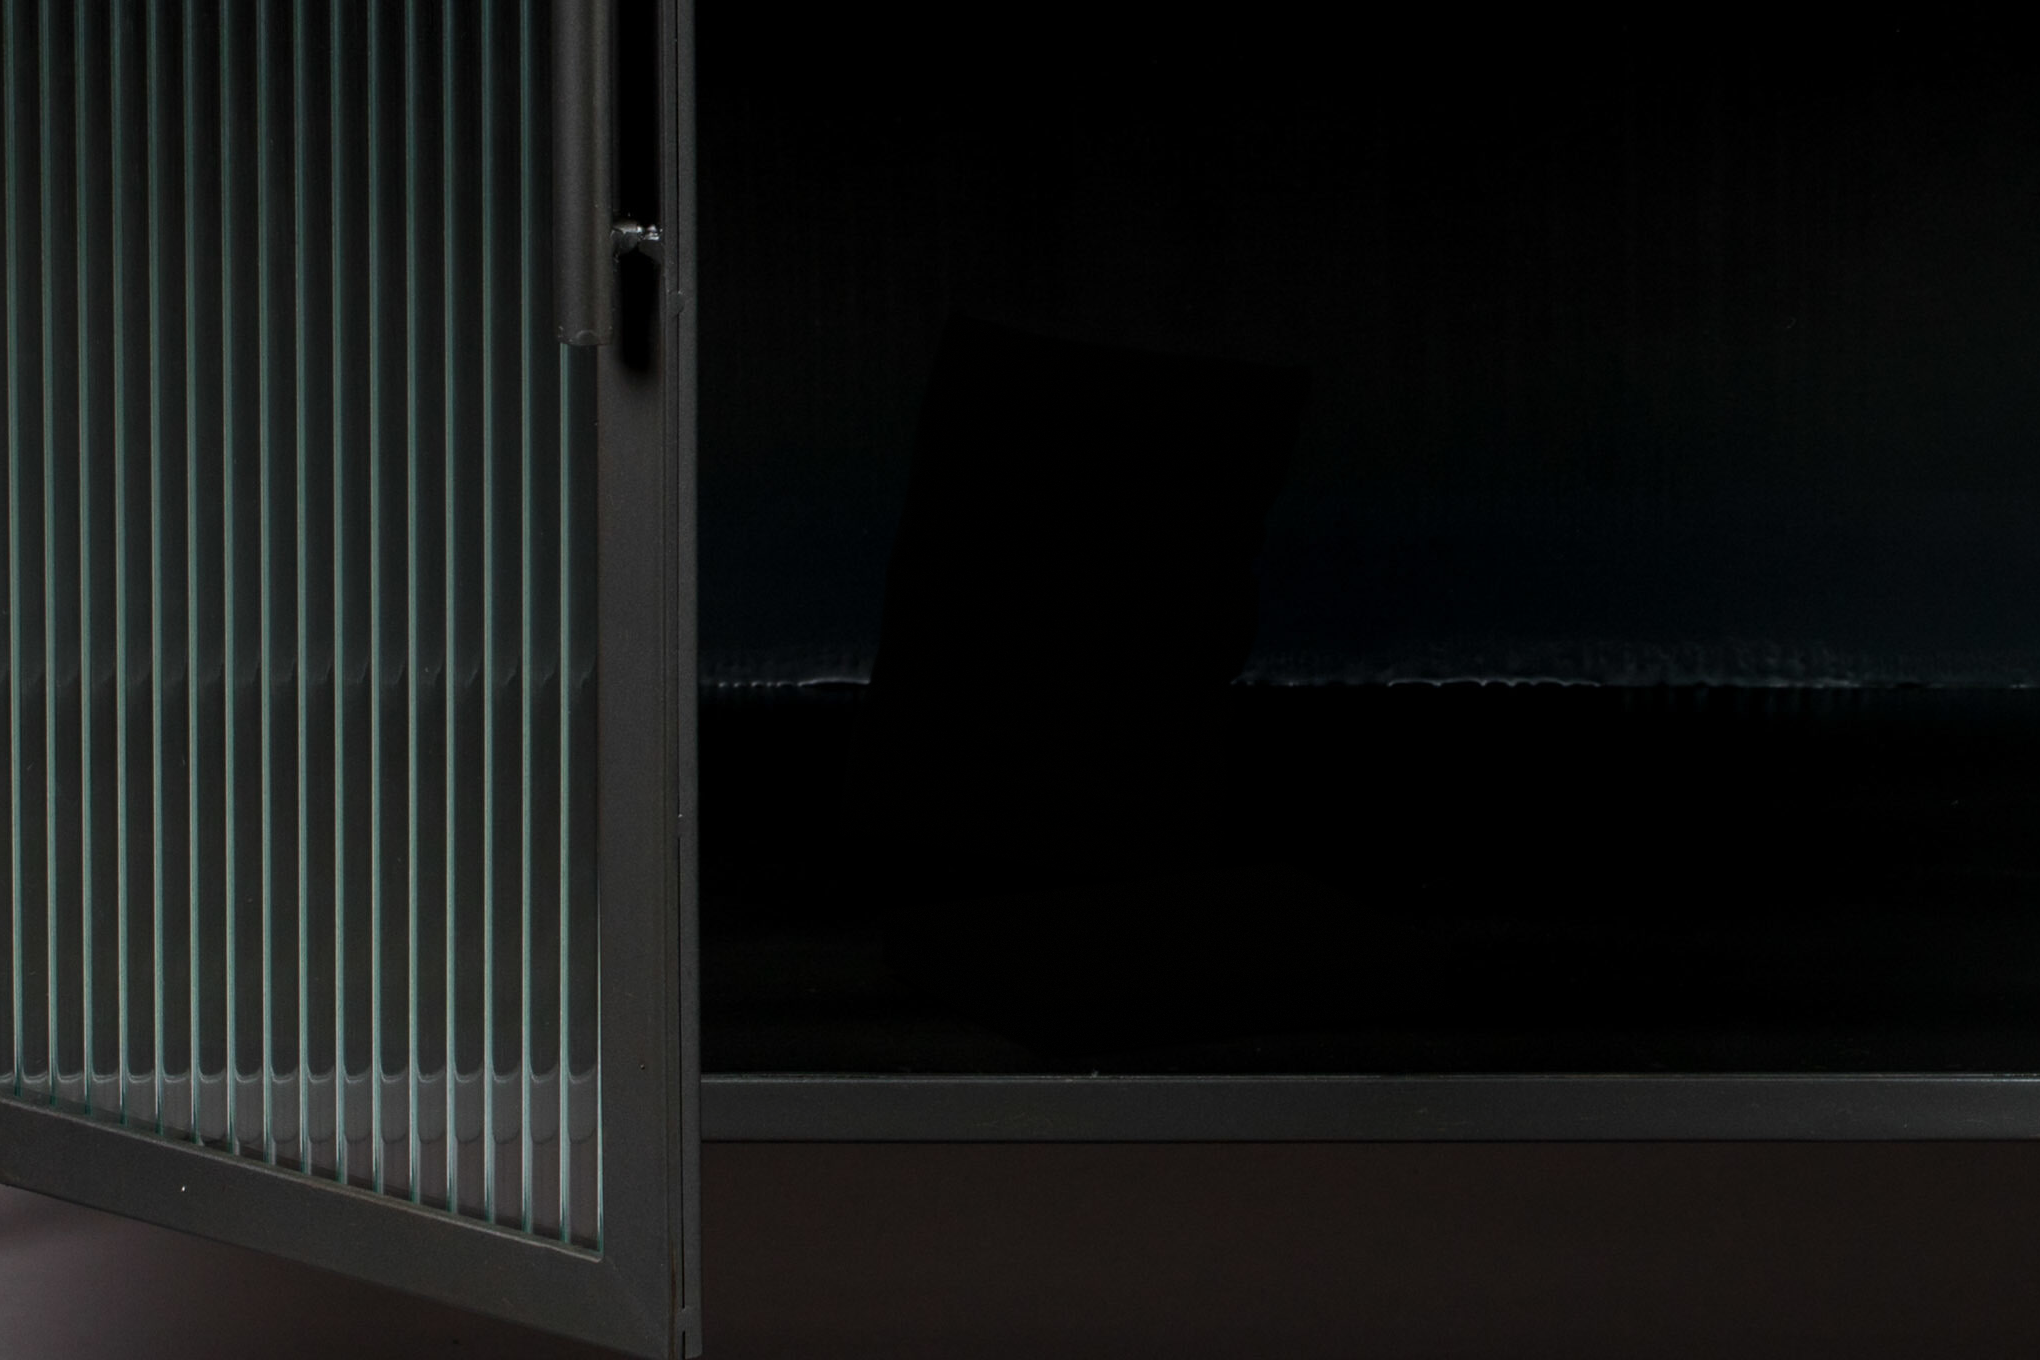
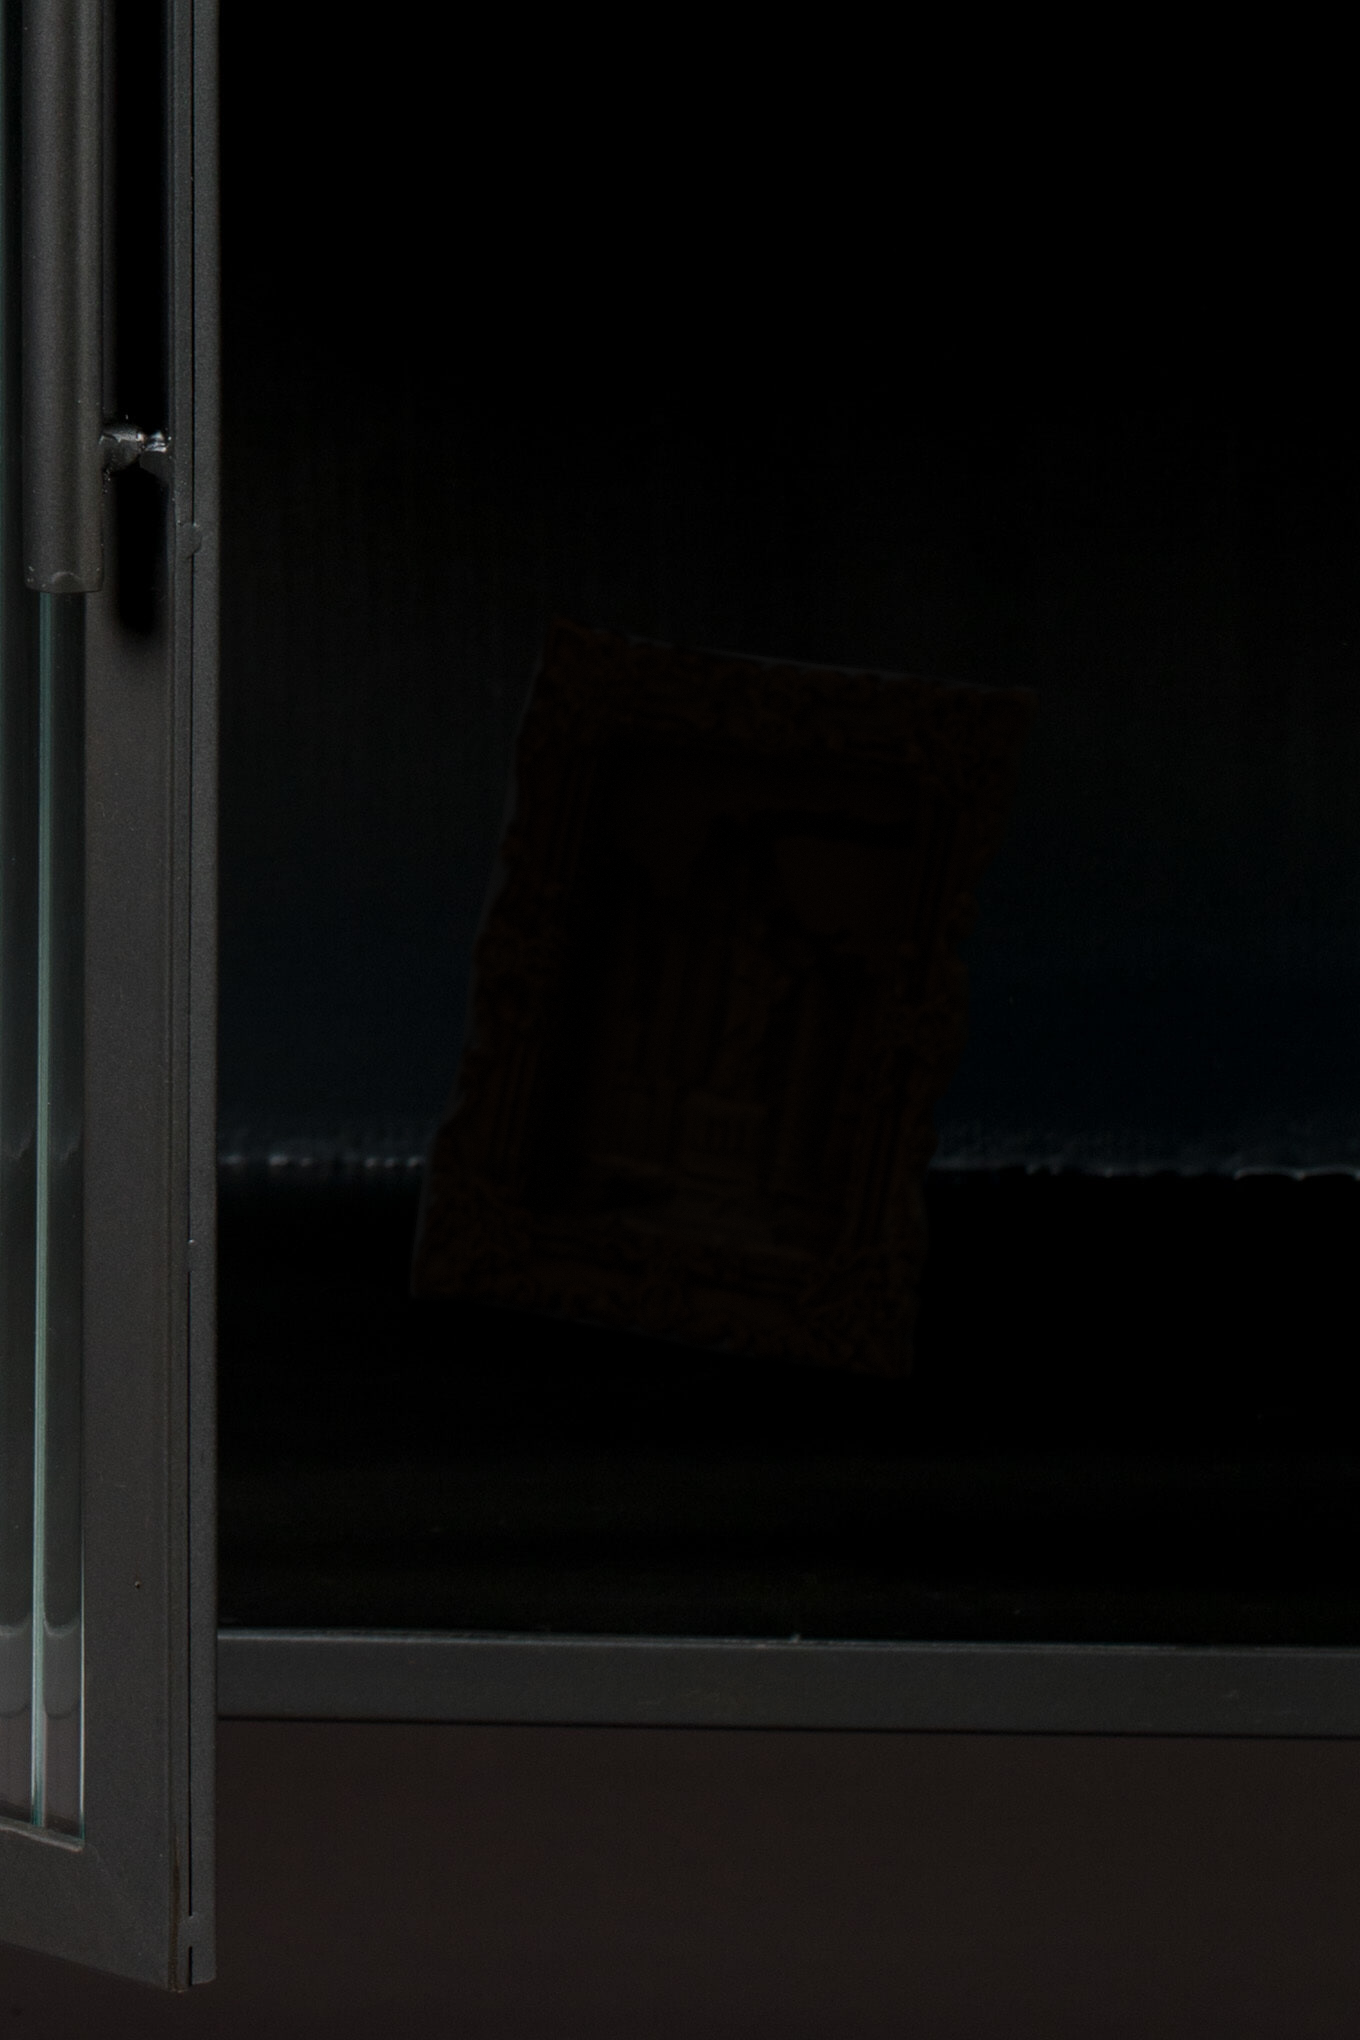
book: present [882,862,1458,1058] -> none [487,1346,1269,1620]

